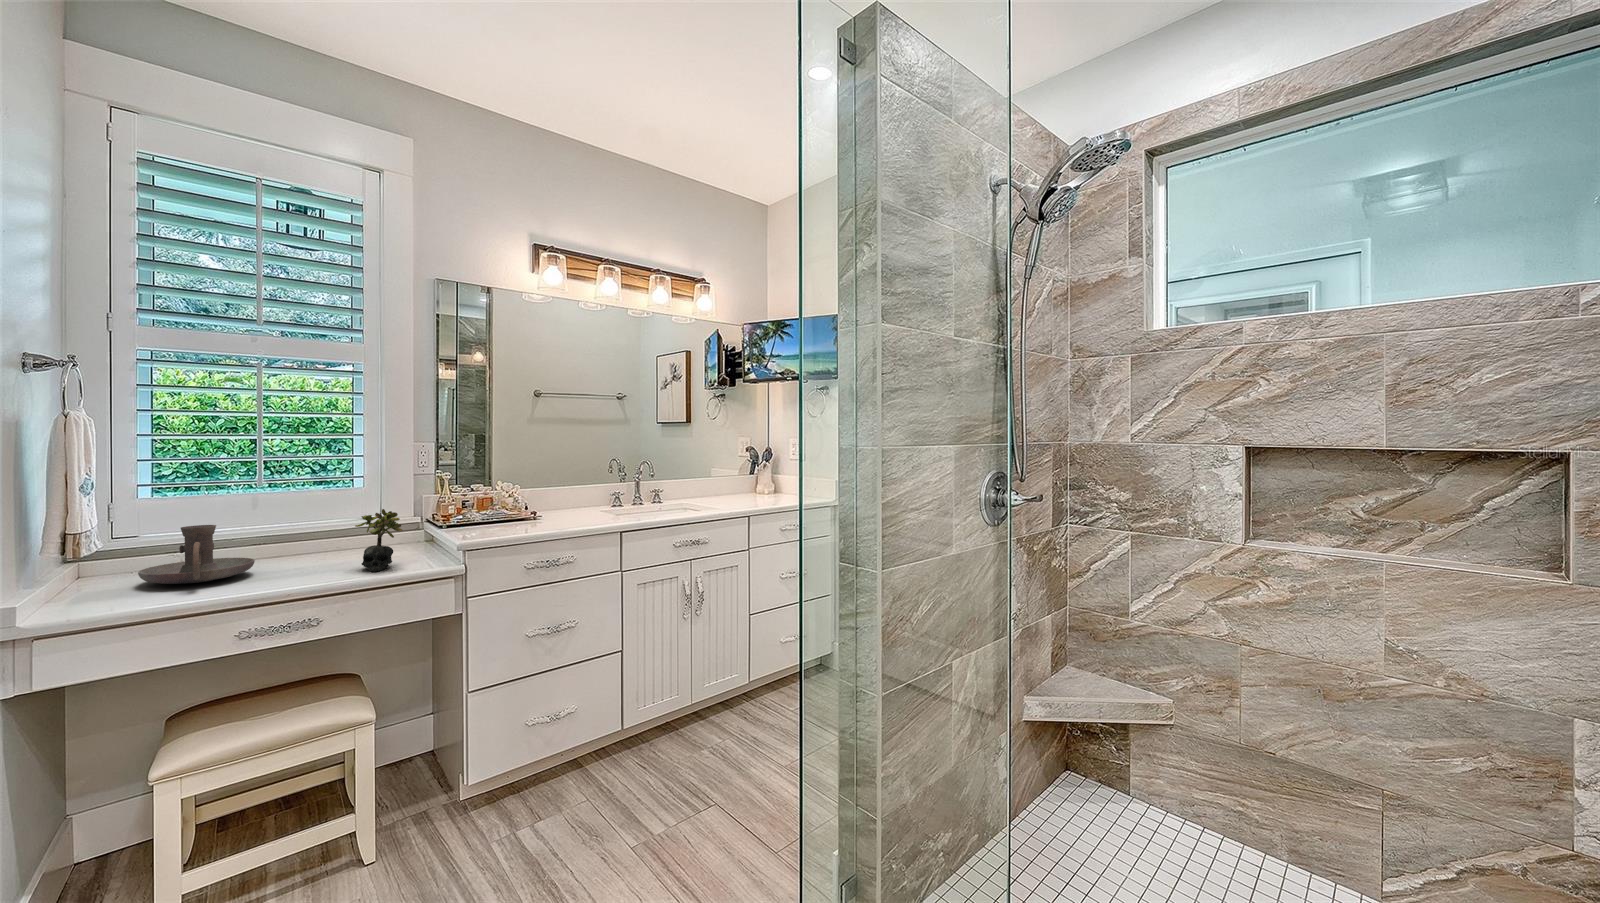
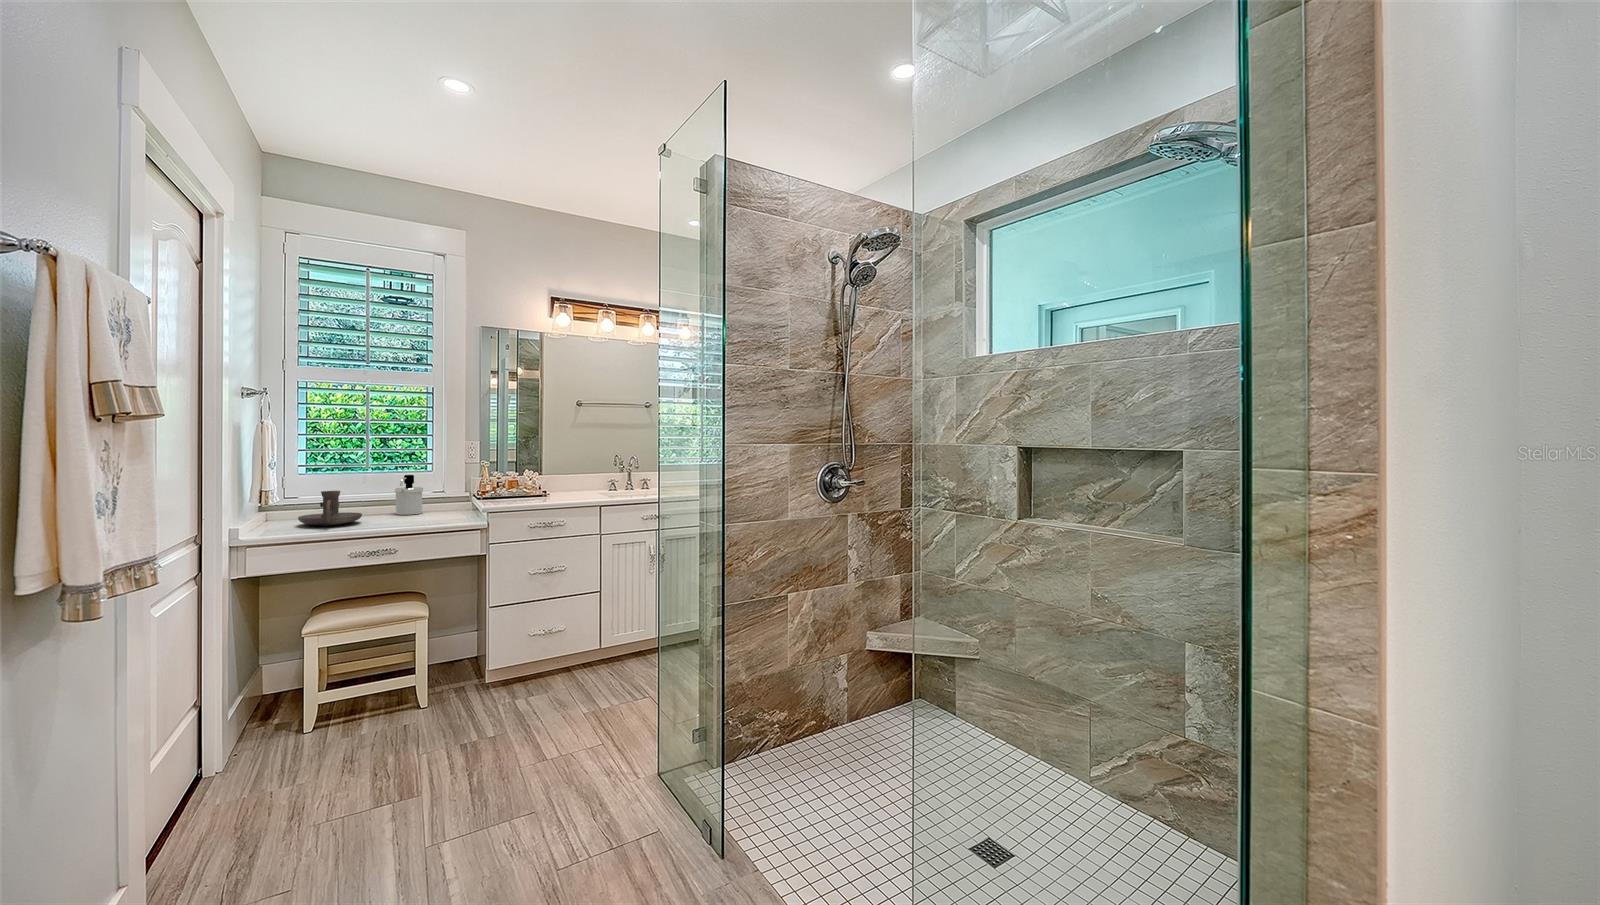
soap dispenser: none [305,494,350,555] -> present [395,475,423,515]
succulent plant: present [355,509,402,571] -> none [421,484,450,524]

